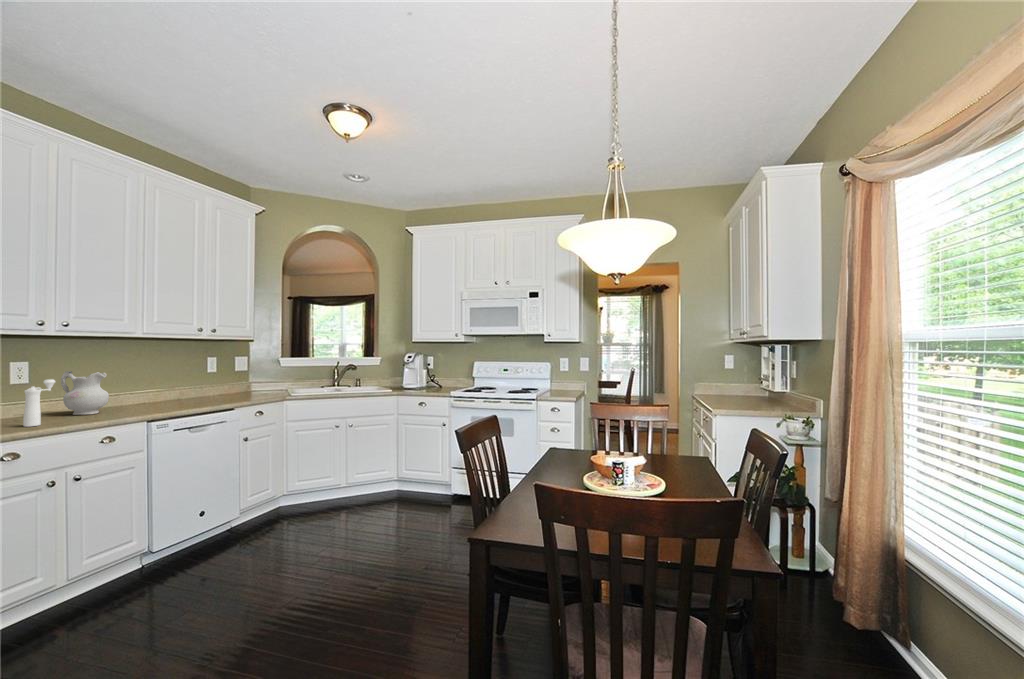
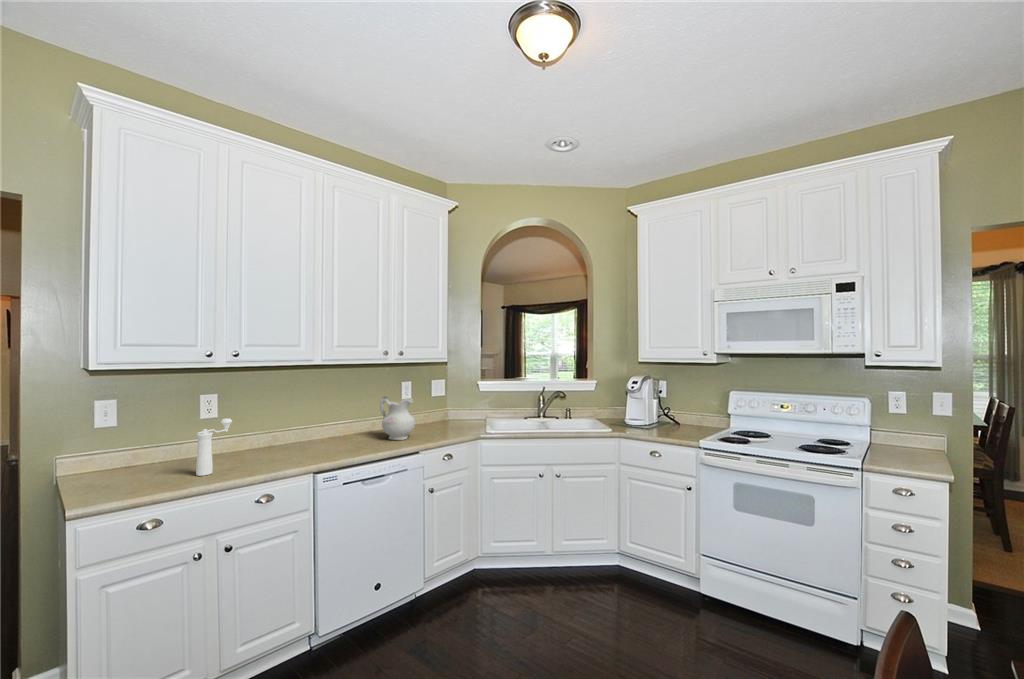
ceramic pitcher: present [61,371,109,415] -> present [380,396,415,440]

